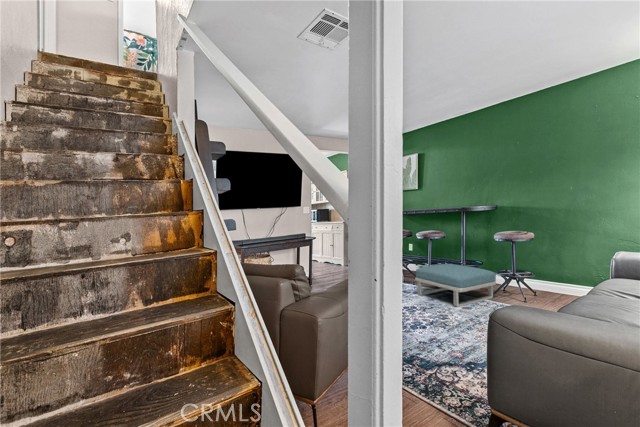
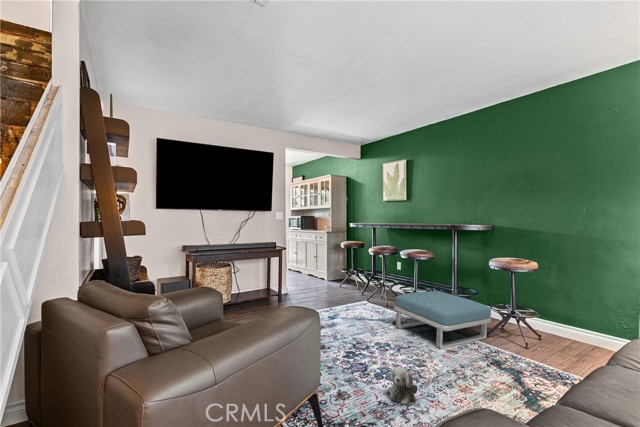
plush toy: none [424,315,447,342] -> present [388,367,417,405]

